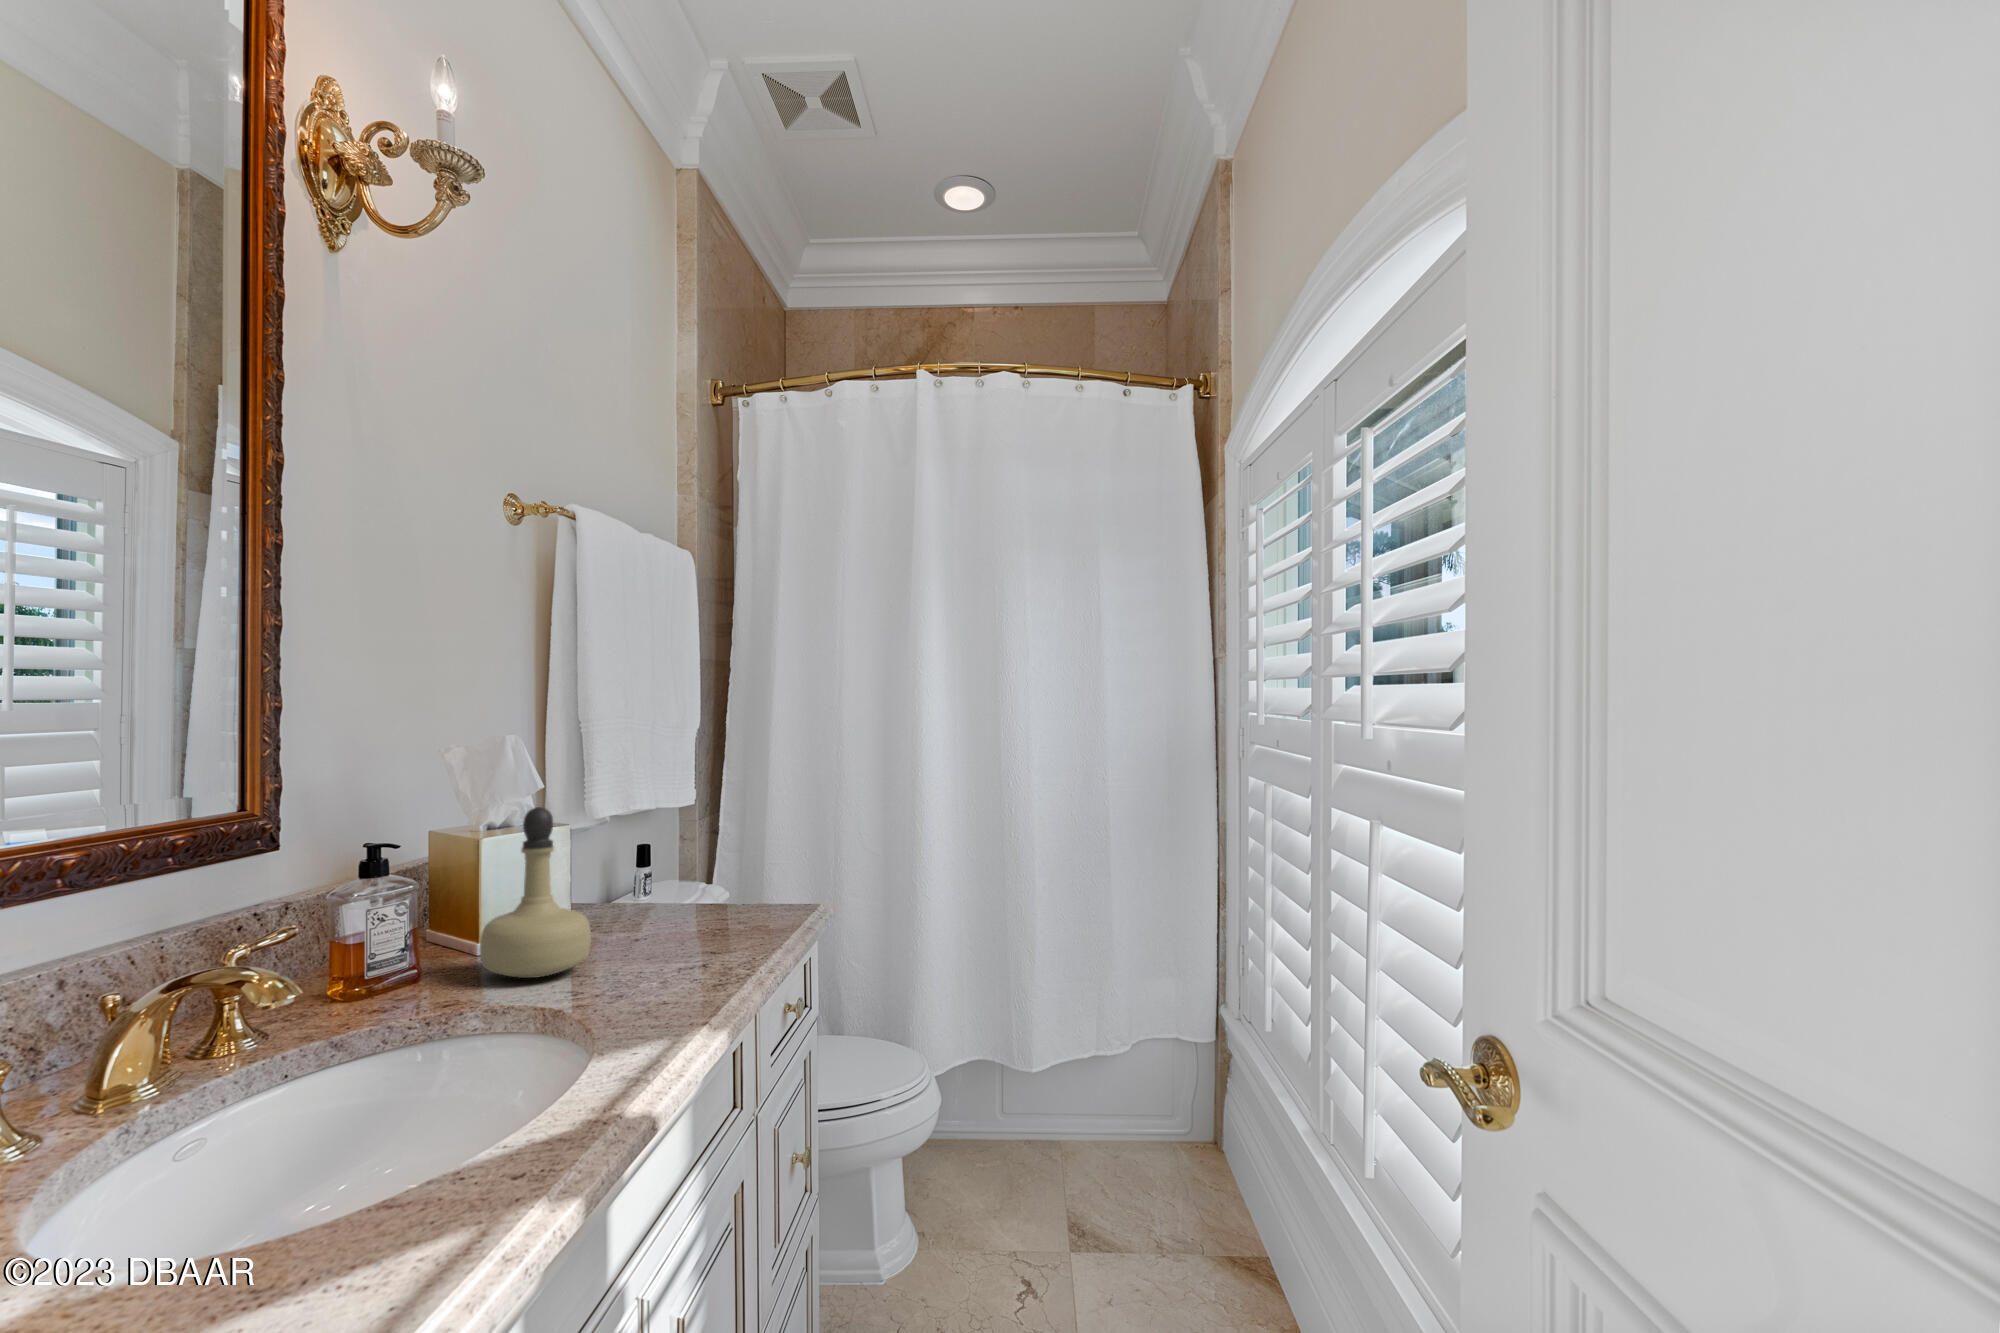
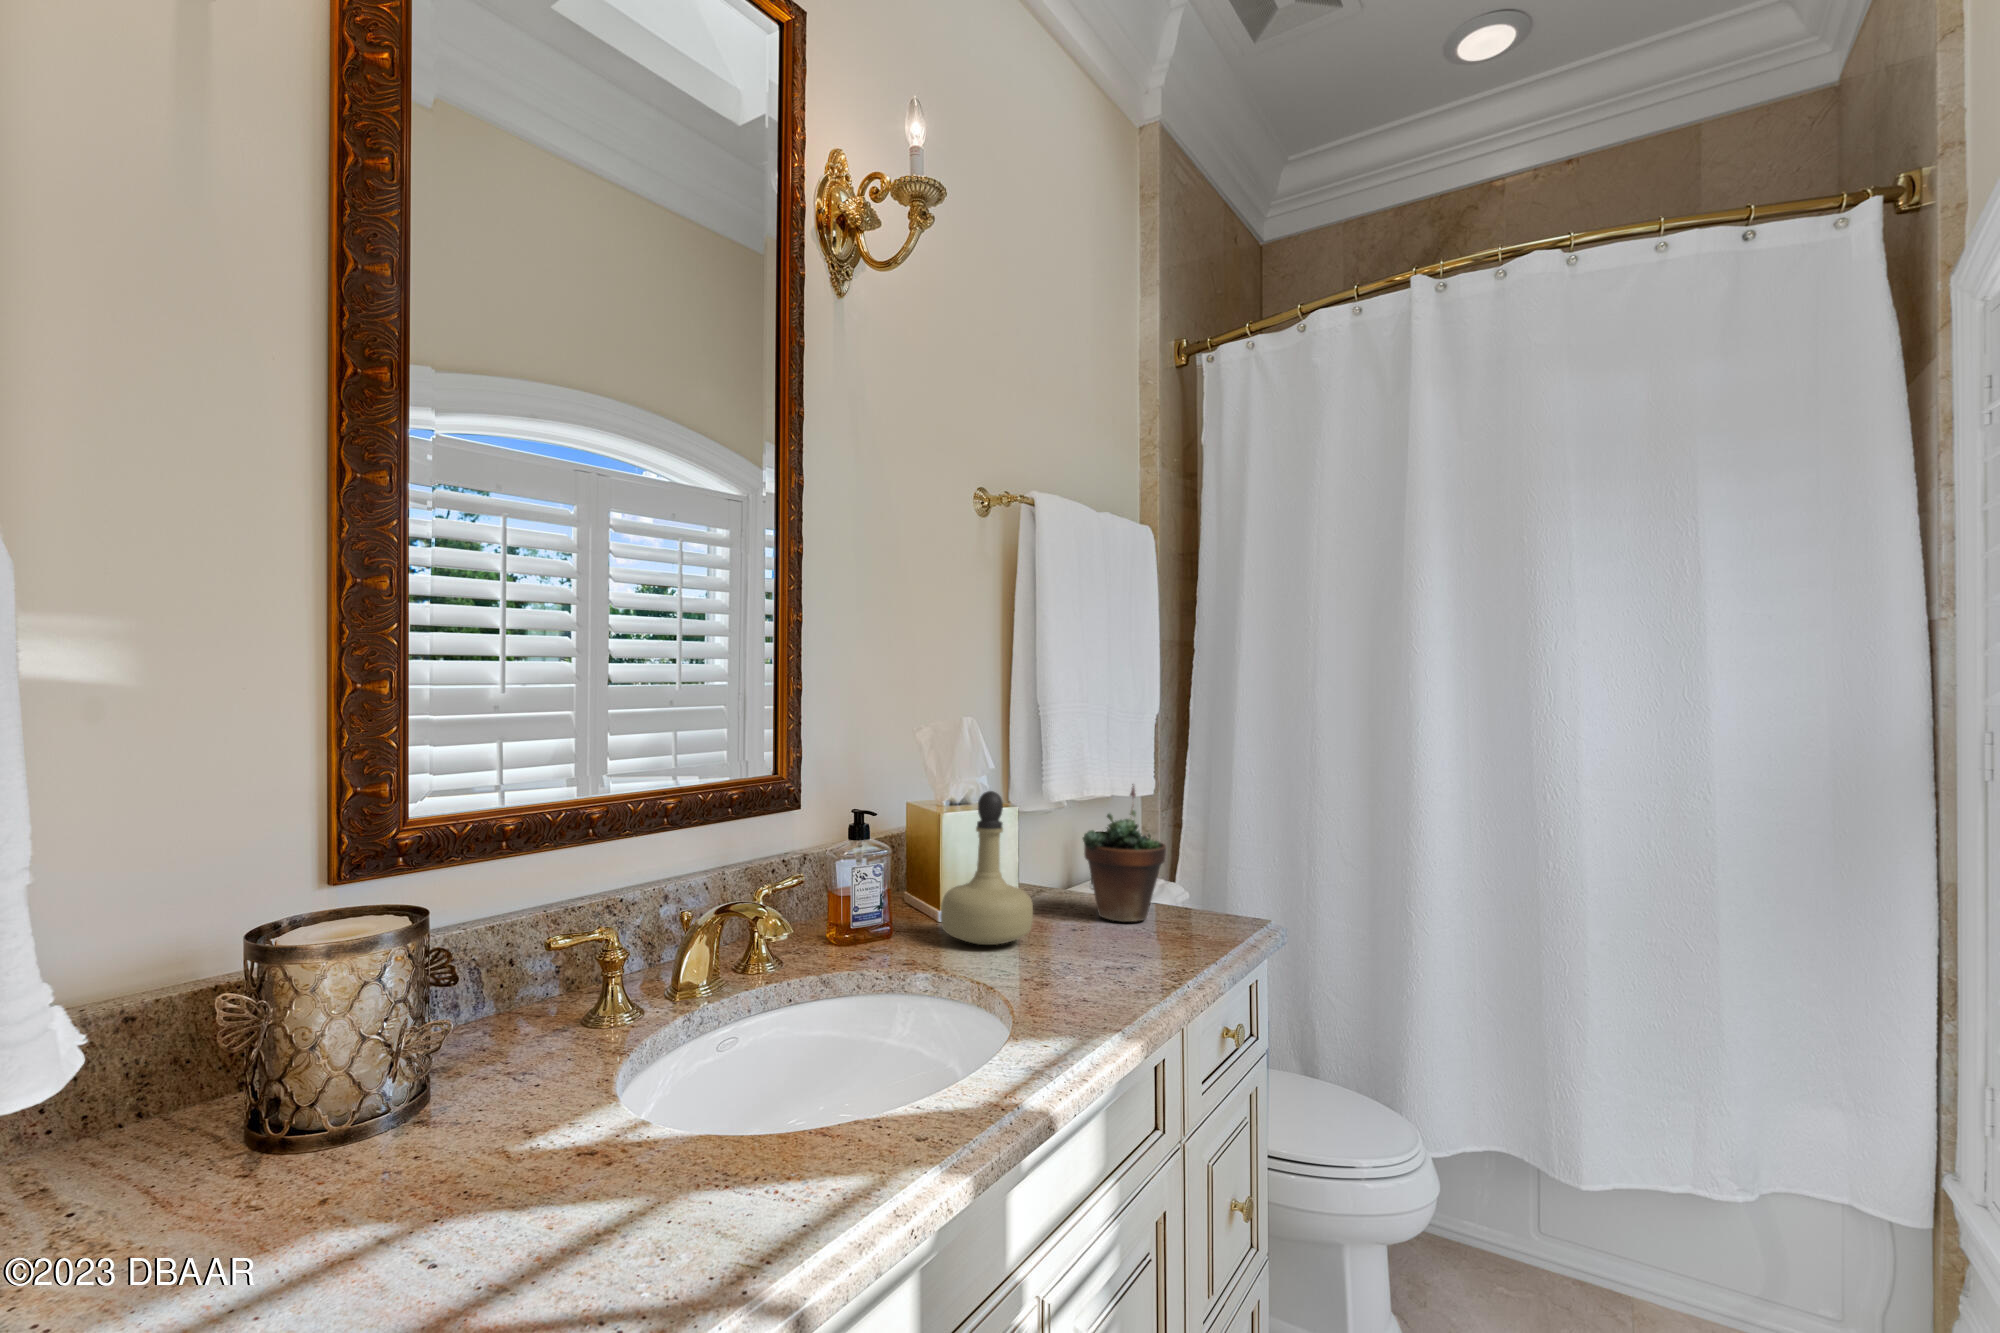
succulent plant: none [640,790,728,933] -> present [1083,784,1166,922]

